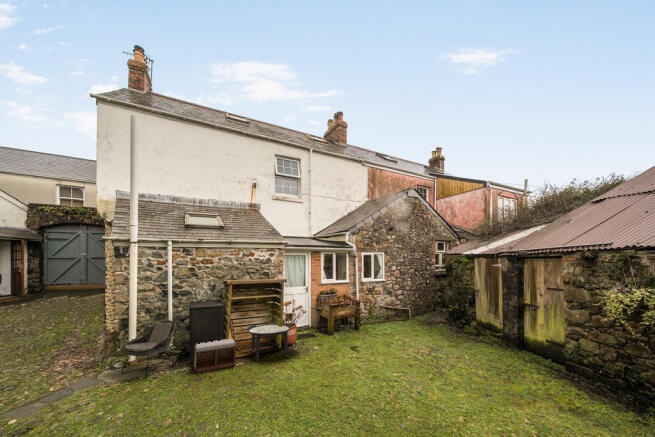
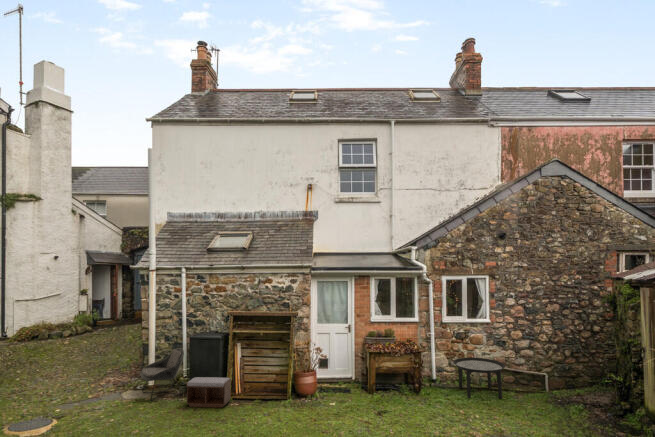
round table: present [246,323,292,362] -> present [453,358,505,399]

